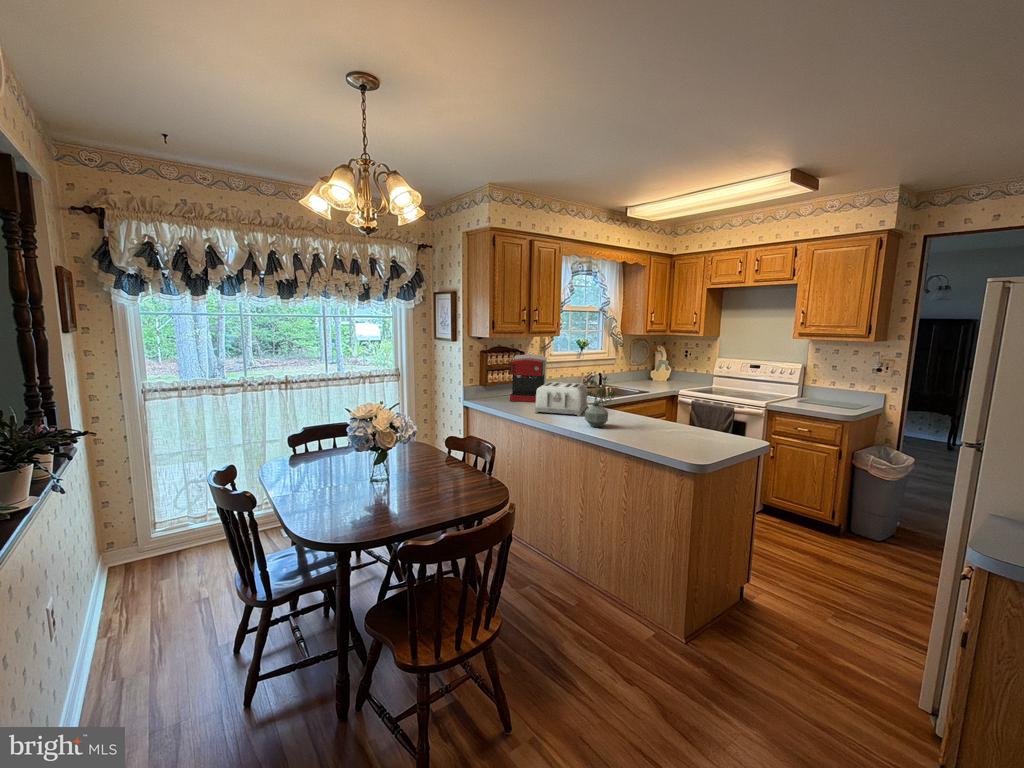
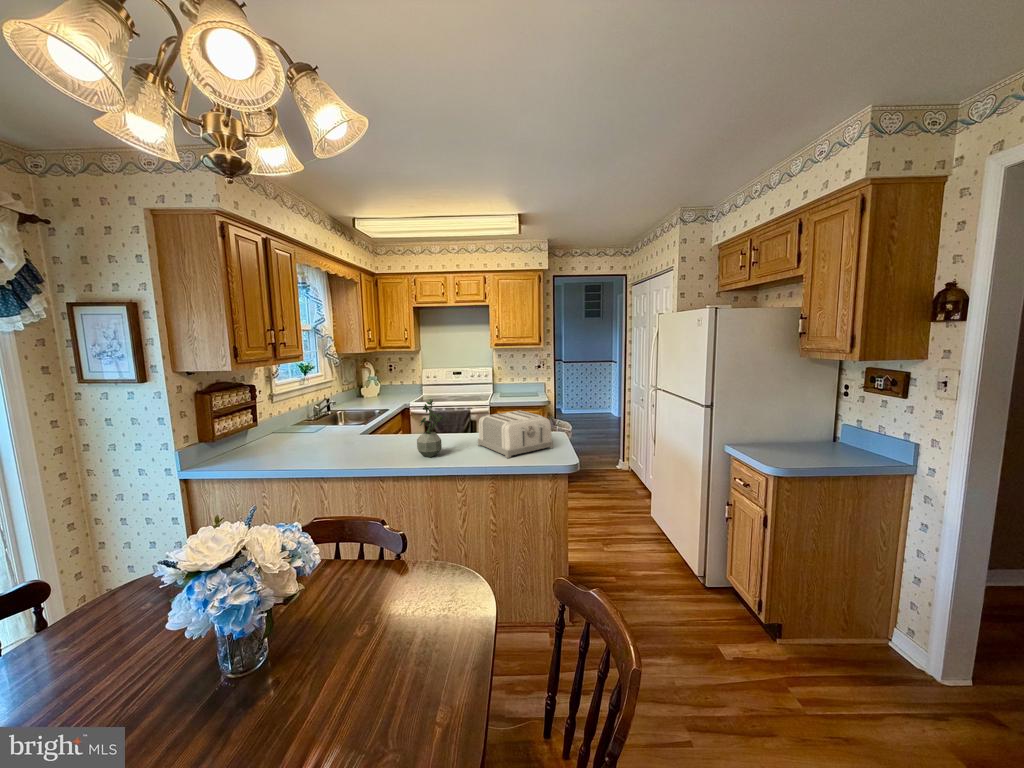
coffee maker: present [510,354,547,402] -> none [247,387,308,453]
toaster: present [535,382,588,416] -> present [478,411,553,458]

